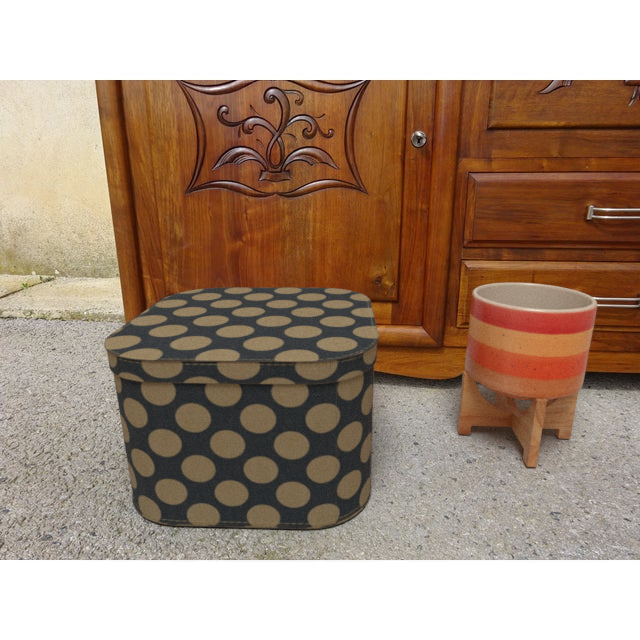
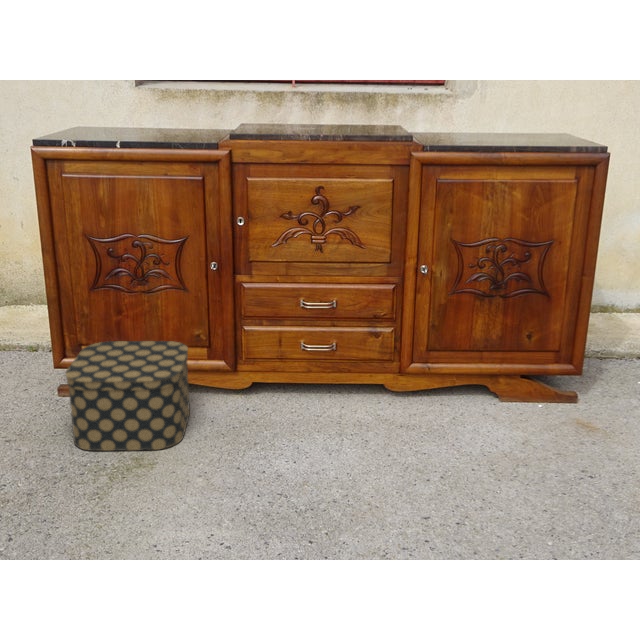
planter: present [458,282,597,467] -> none [236,339,291,428]

